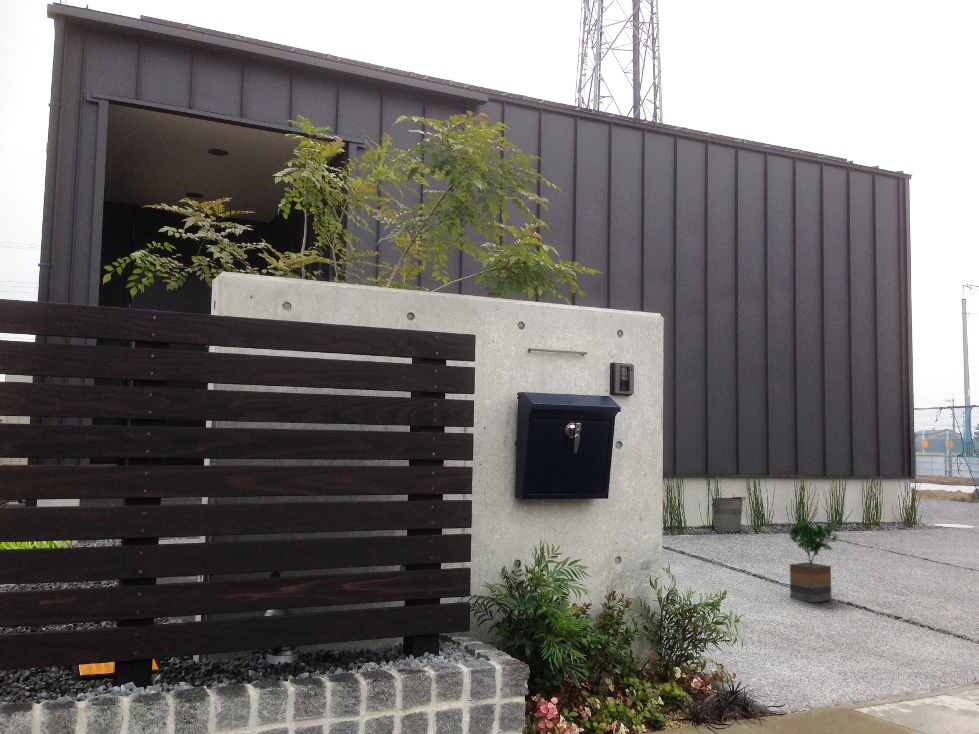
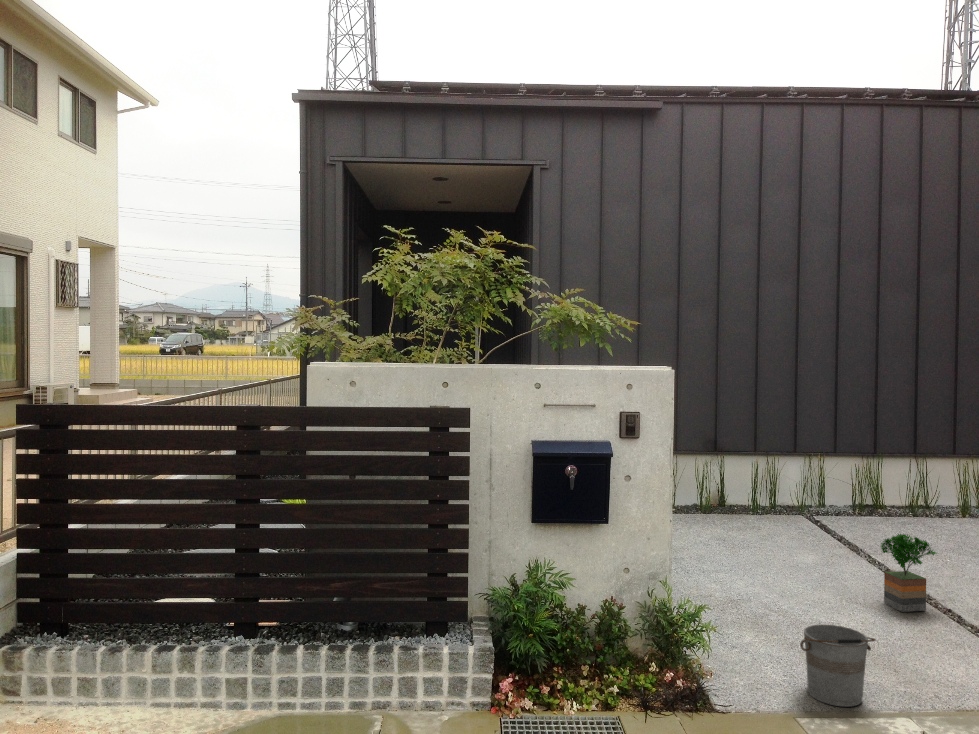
bucket: present [712,497,746,532] -> present [800,624,875,707]

